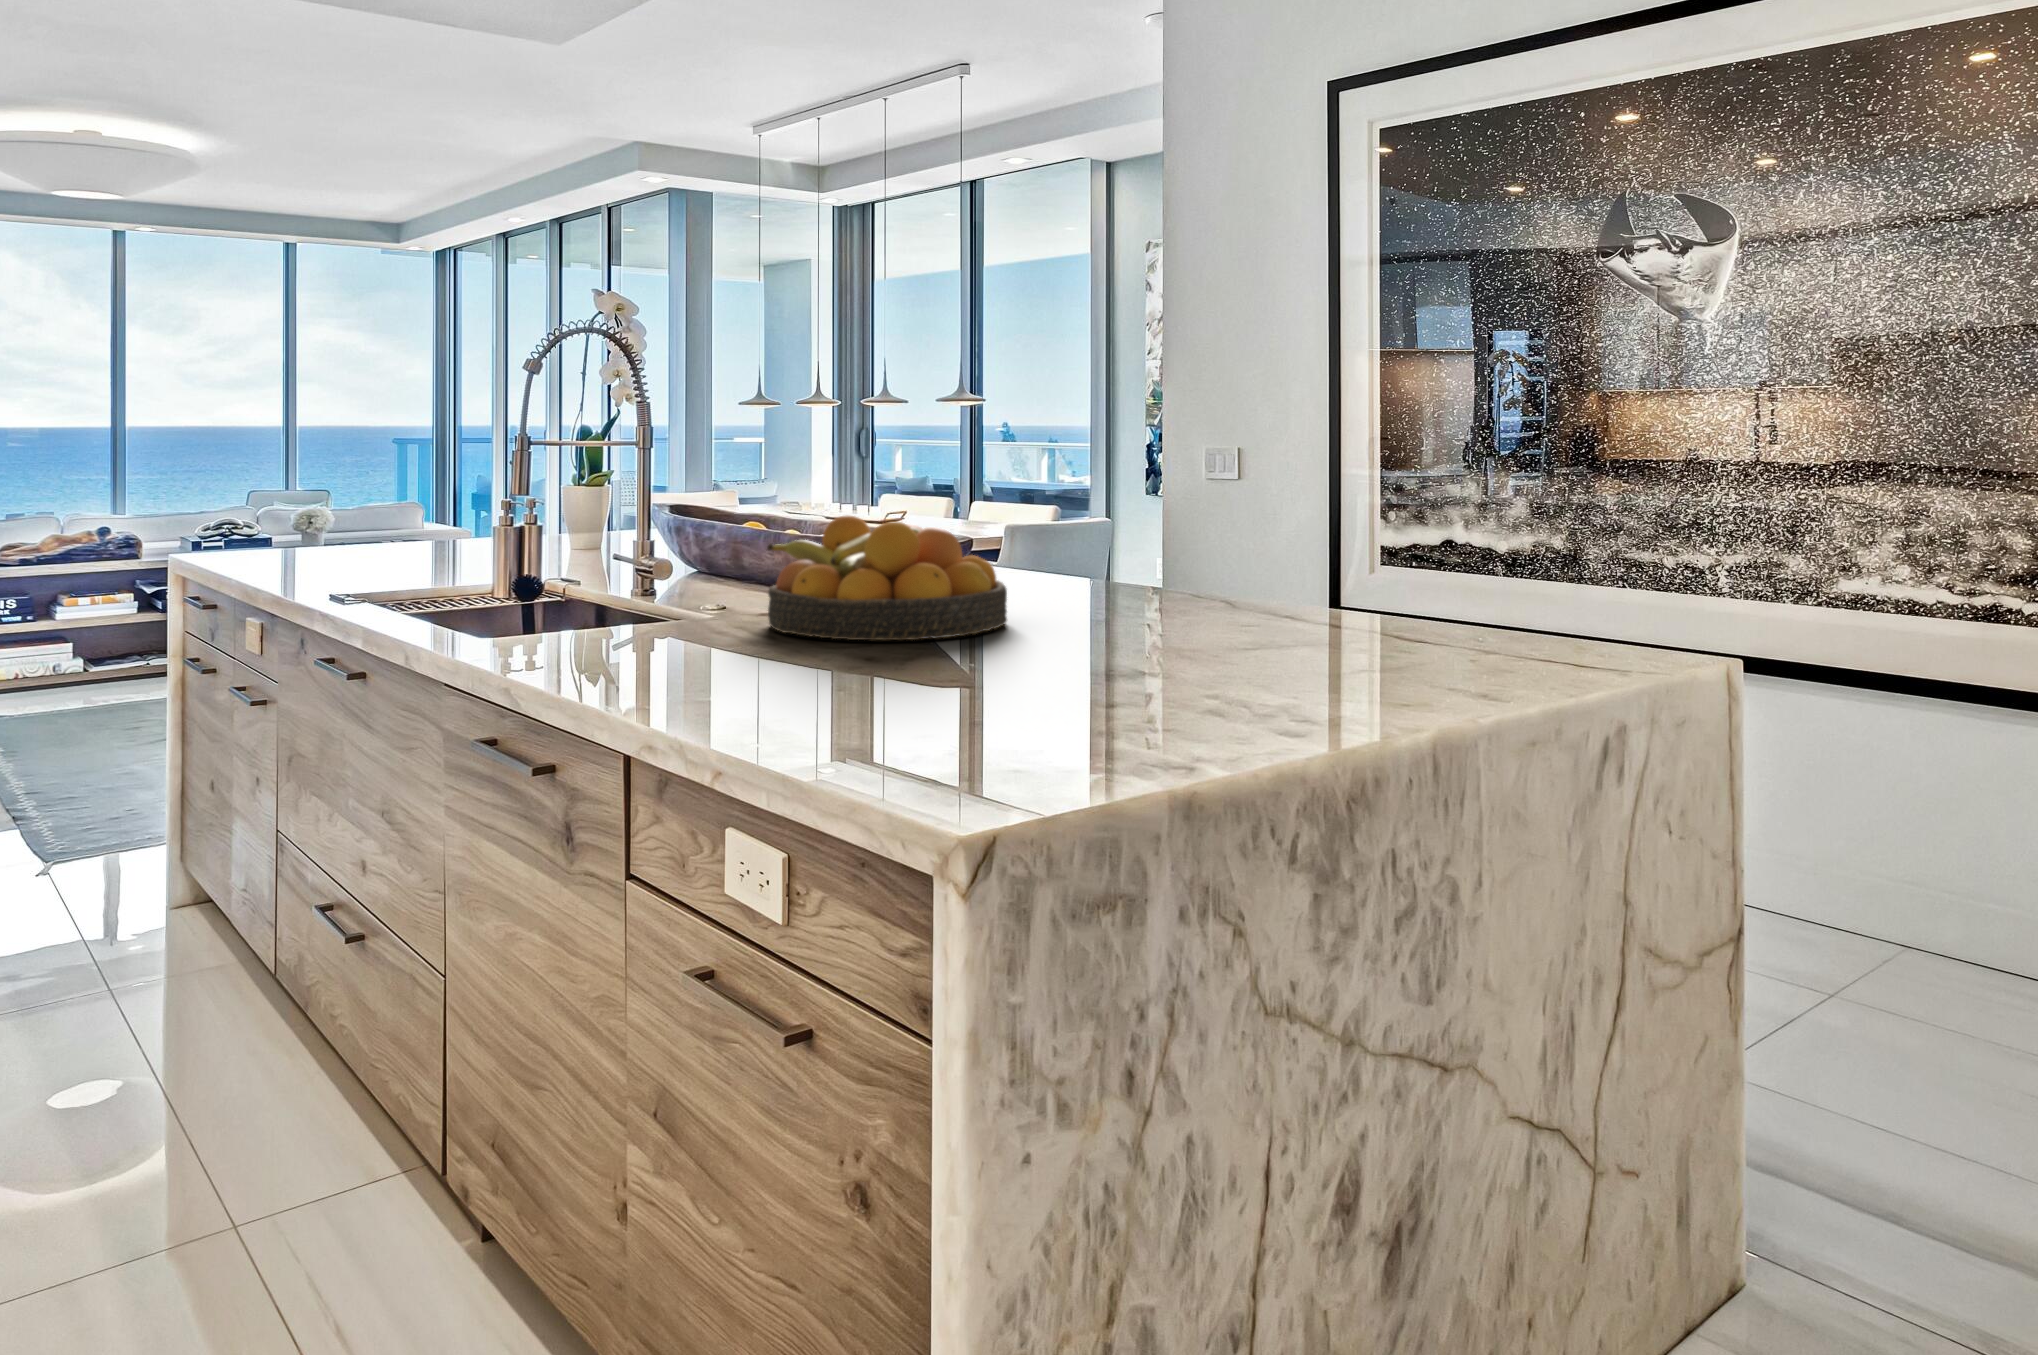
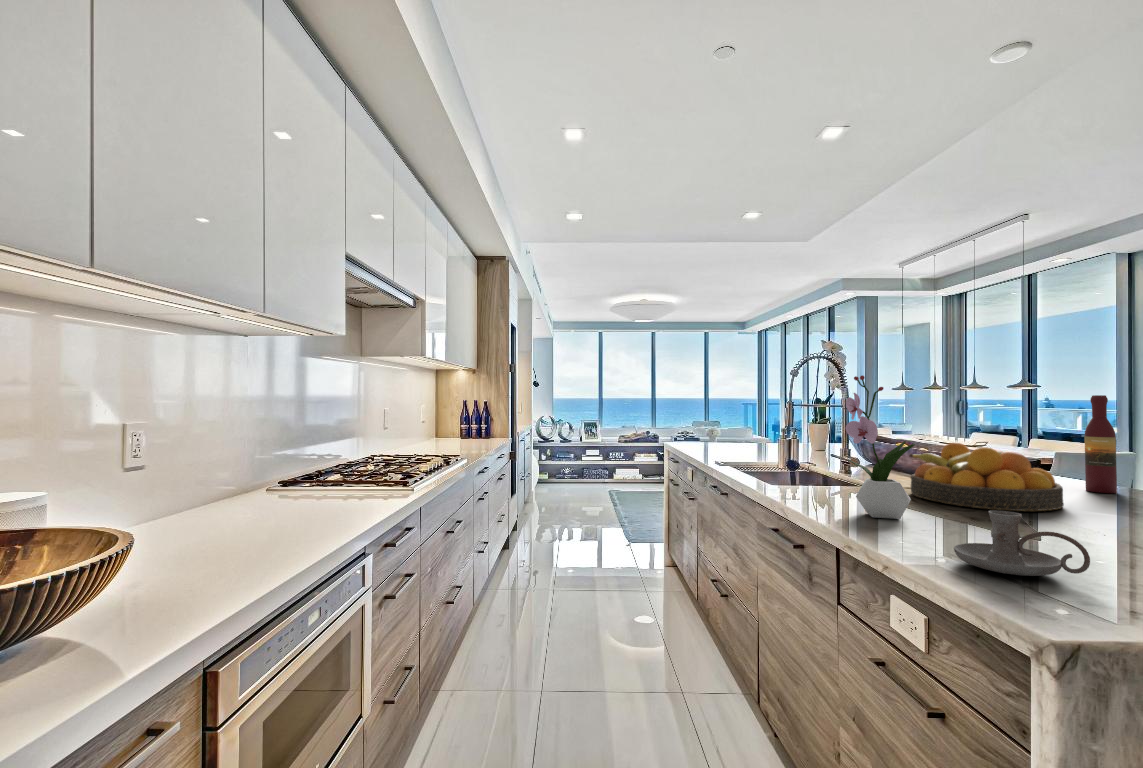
flower arrangement: none [644,380,774,681] -> present [846,375,915,519]
wine bottle: none [1043,418,1085,593] -> present [1085,395,1117,493]
candle holder: none [829,634,1017,744] -> present [954,511,1090,576]

